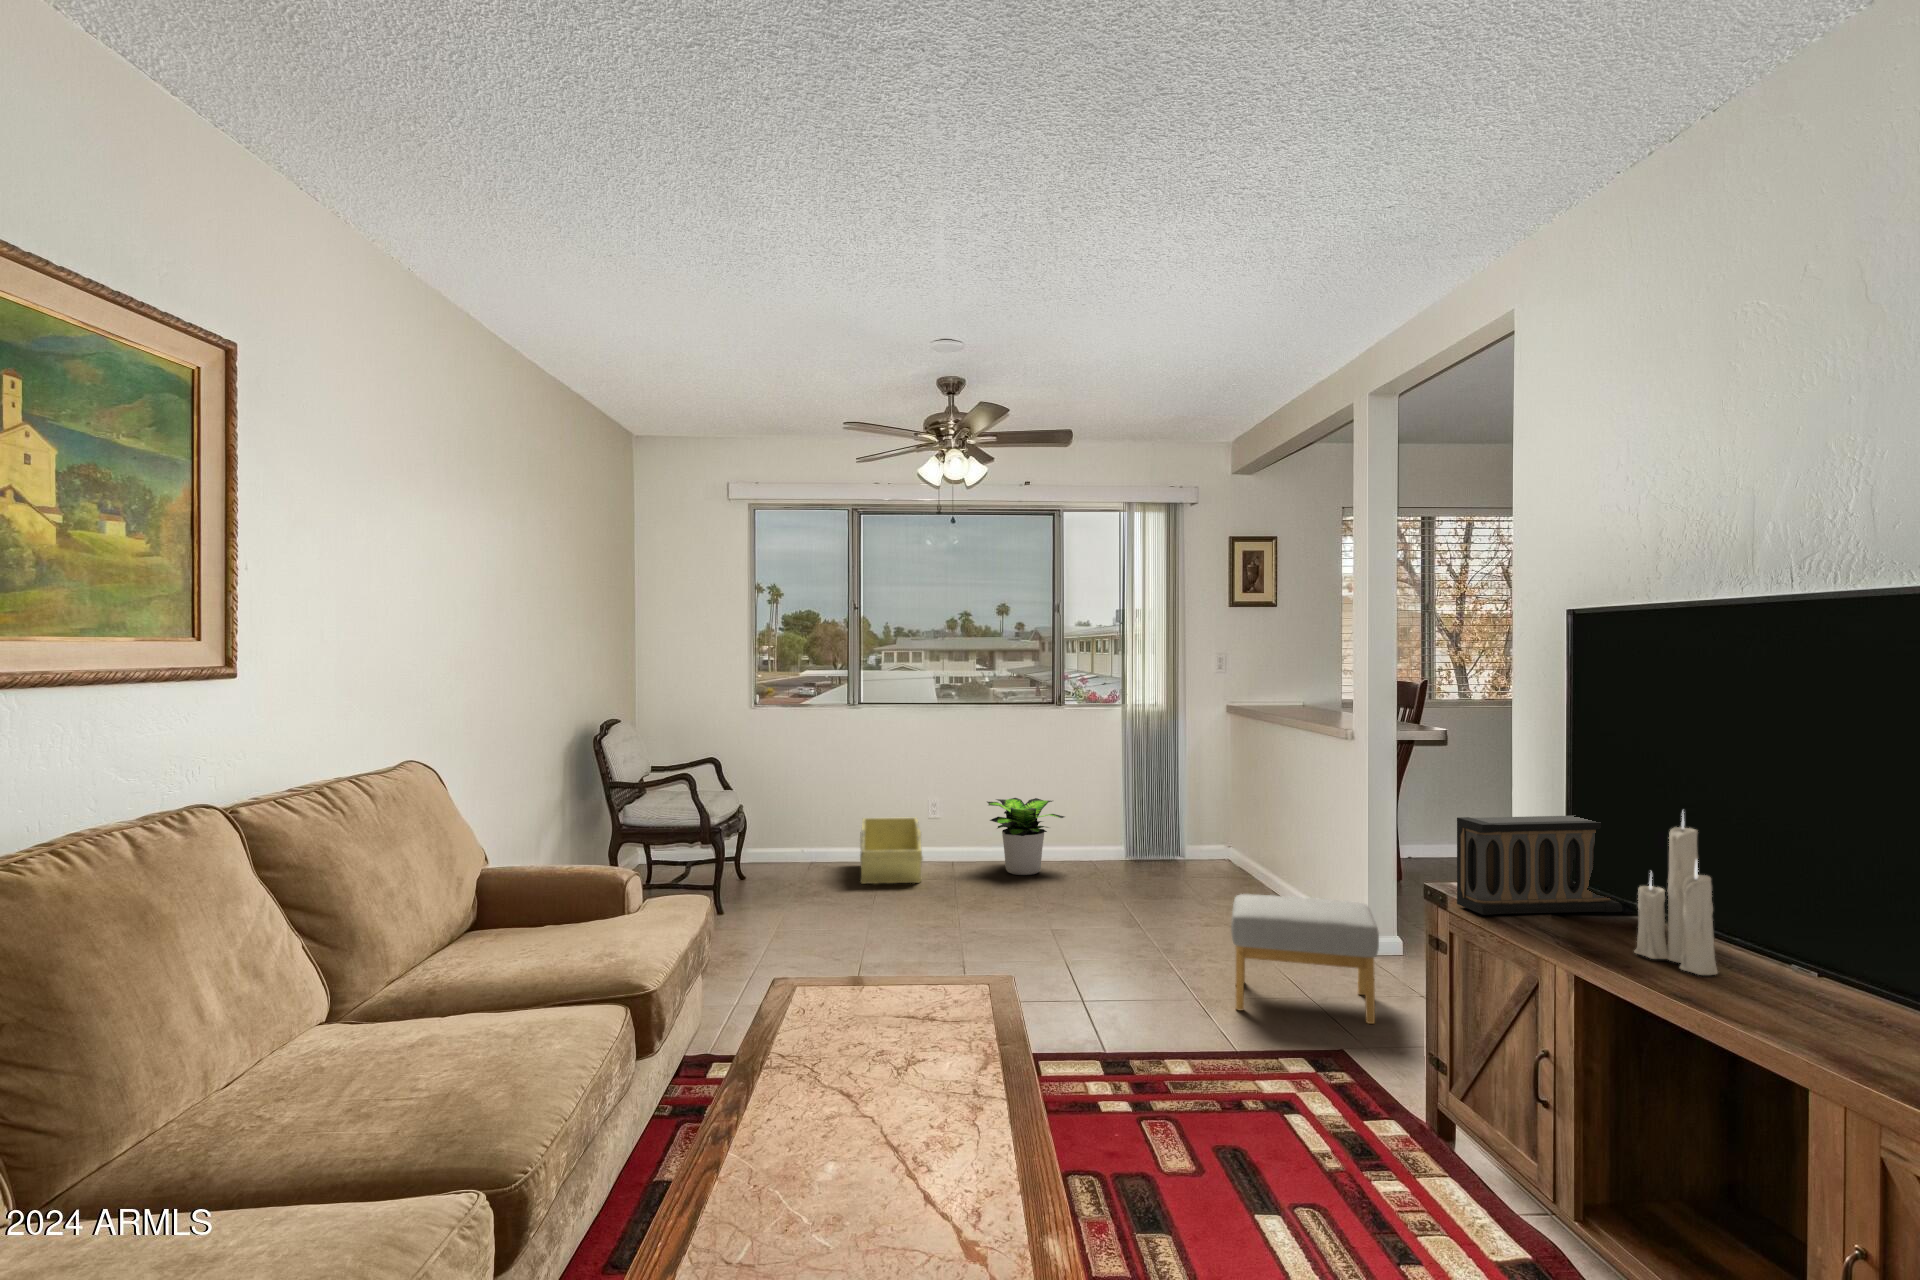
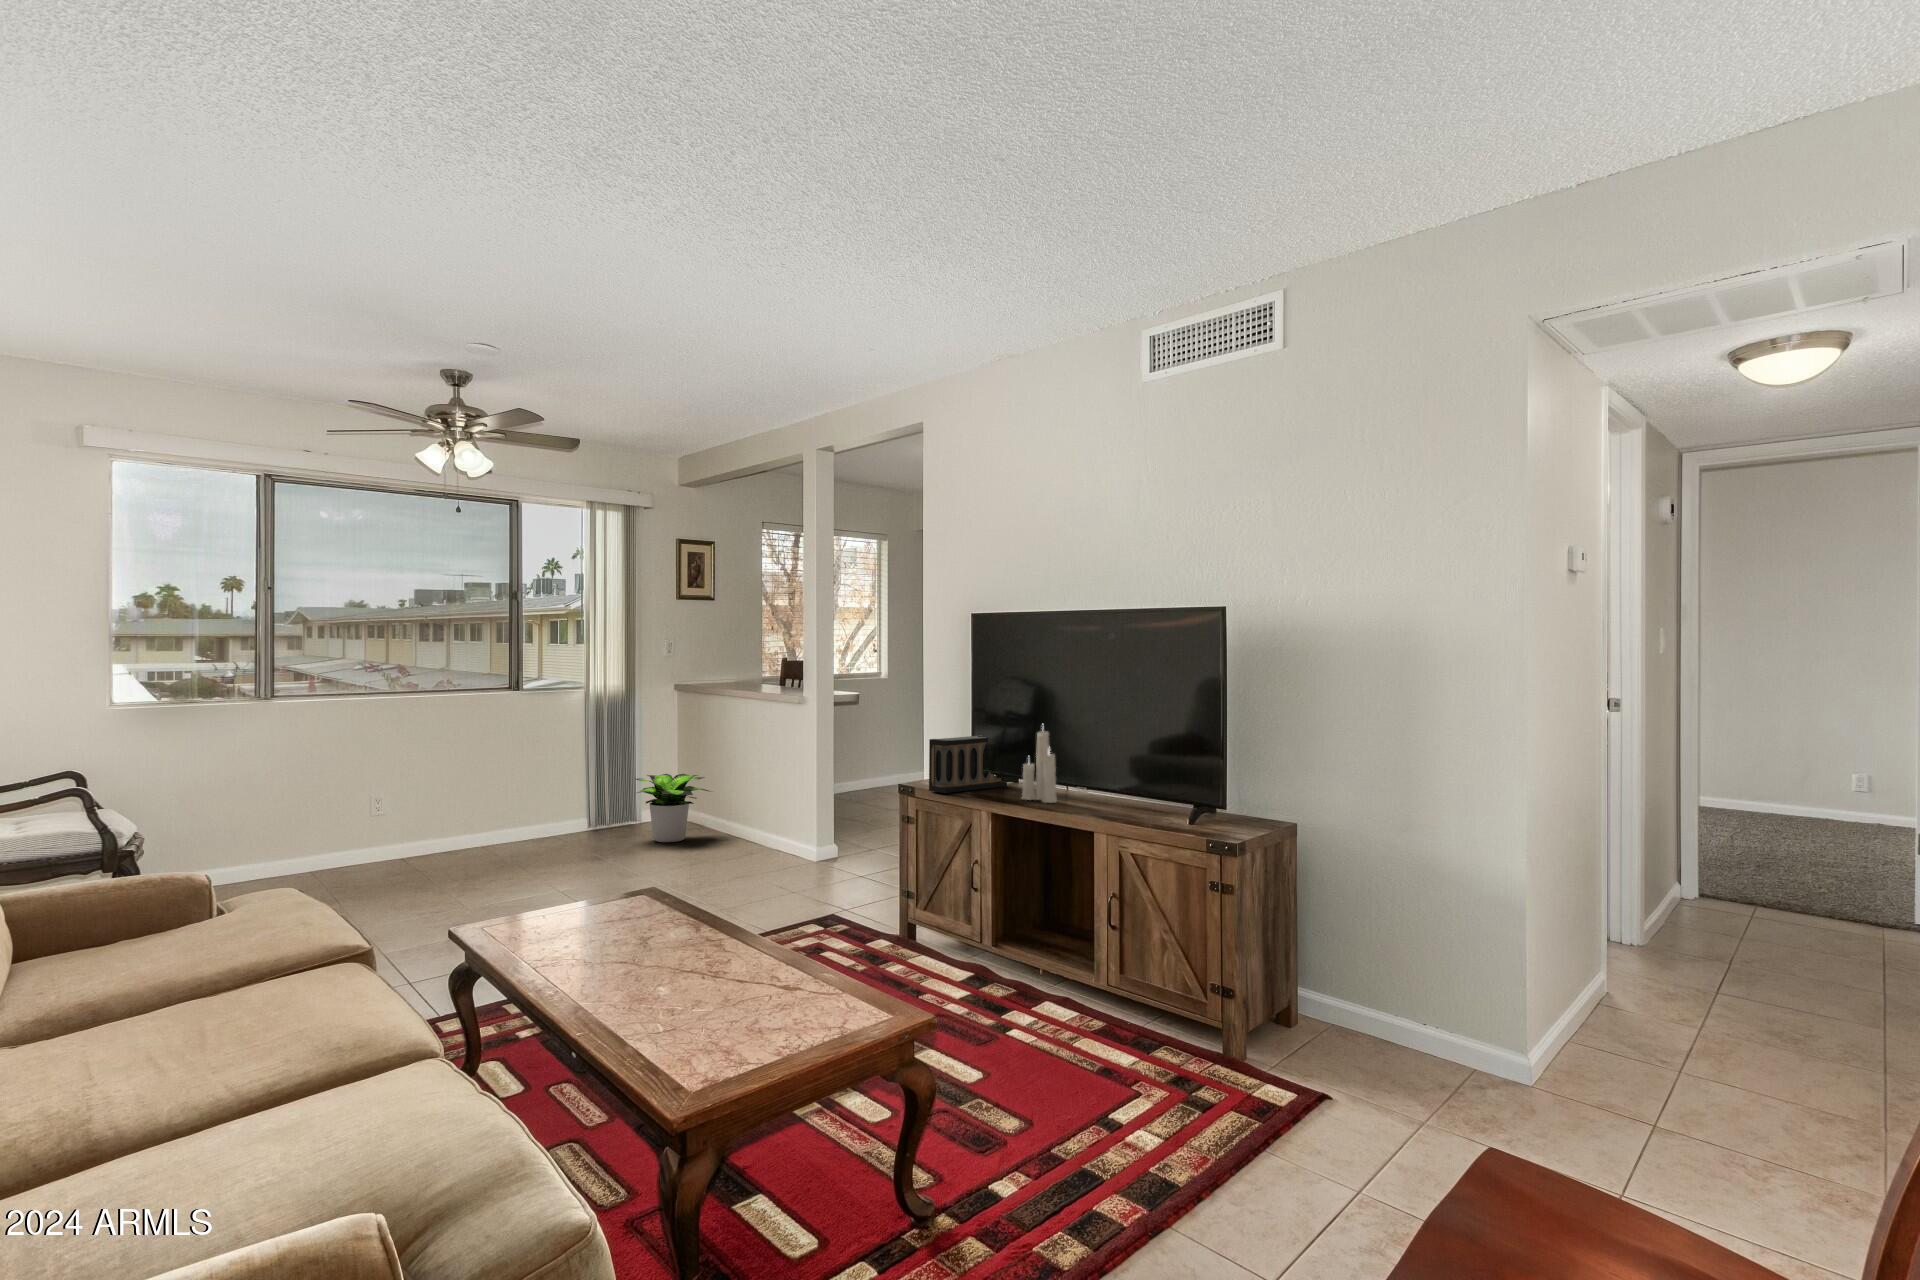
potted plant: present [987,798,1064,875] -> present [636,774,711,842]
storage bin: present [860,818,923,884] -> none [305,809,400,878]
footstool: present [1231,894,1379,1024] -> none [739,823,848,909]

